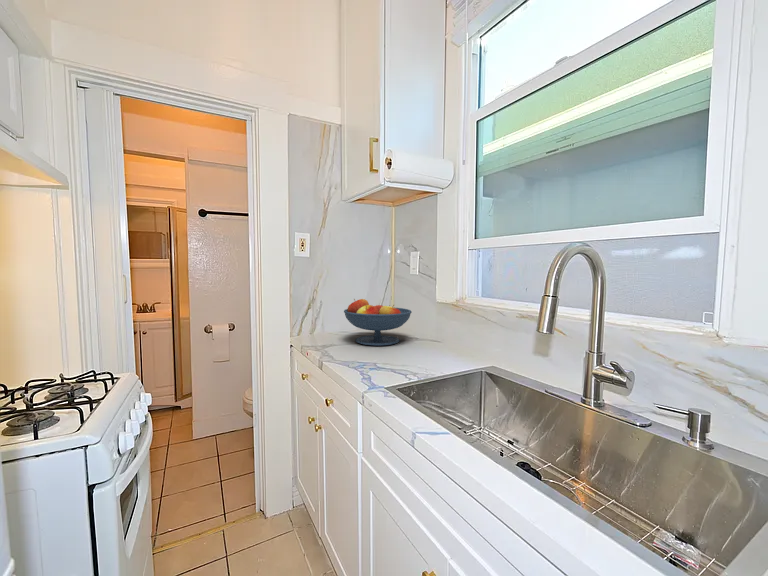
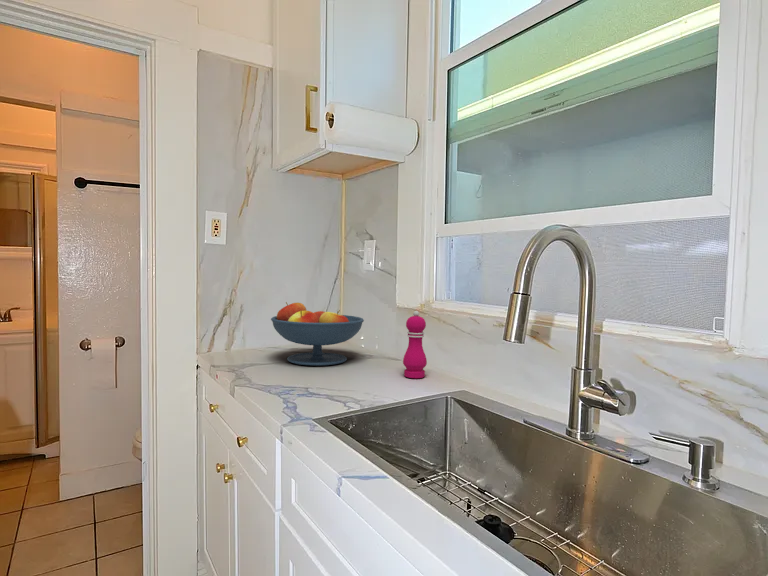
pepper mill: none [444,305,462,356] -> present [403,311,427,378]

